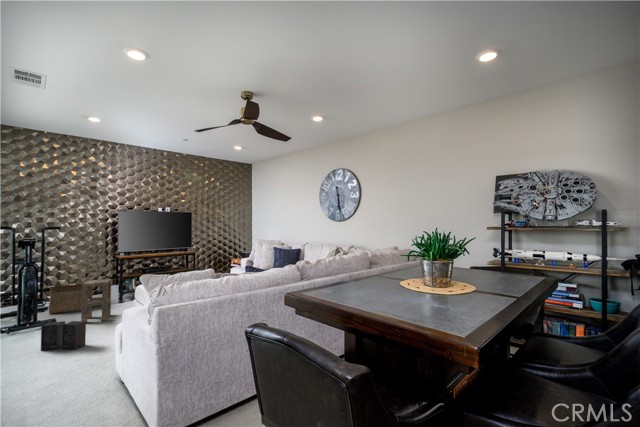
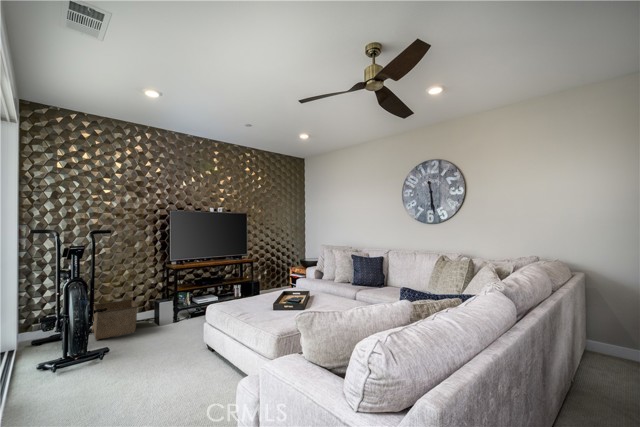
side table: present [81,279,111,323] -> none [143,296,173,356]
speaker: present [41,321,86,350] -> none [108,361,165,405]

